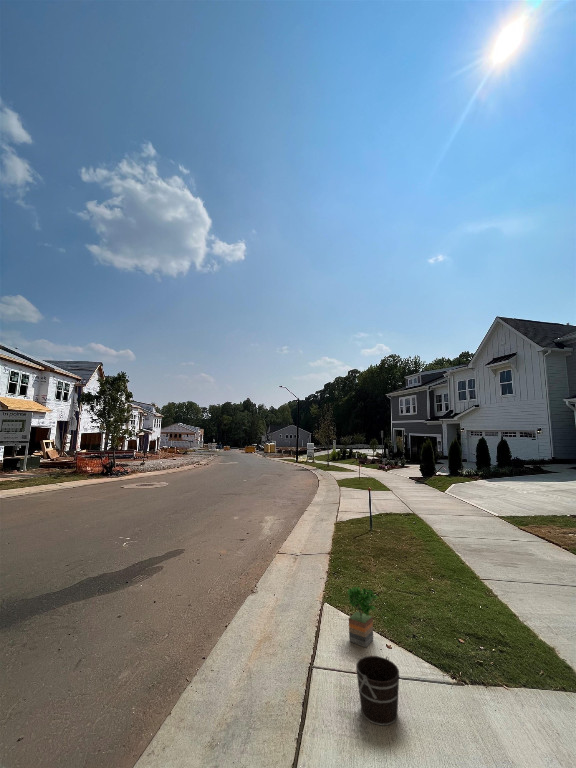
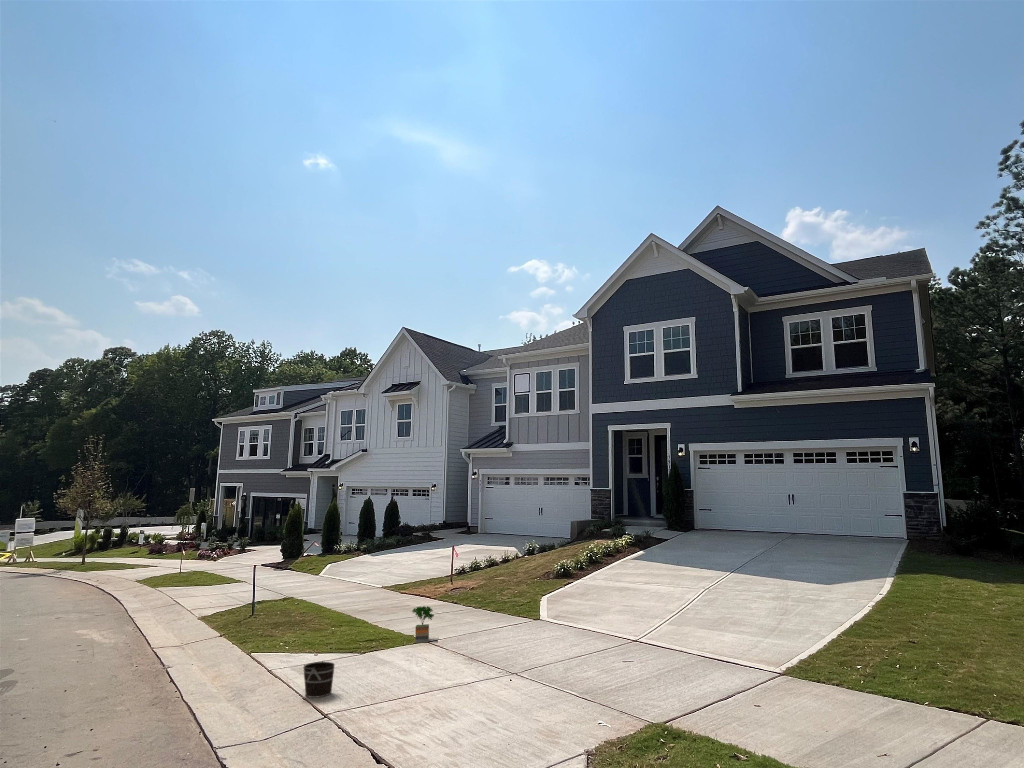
potted tree: present [348,587,377,647] -> present [412,606,434,643]

